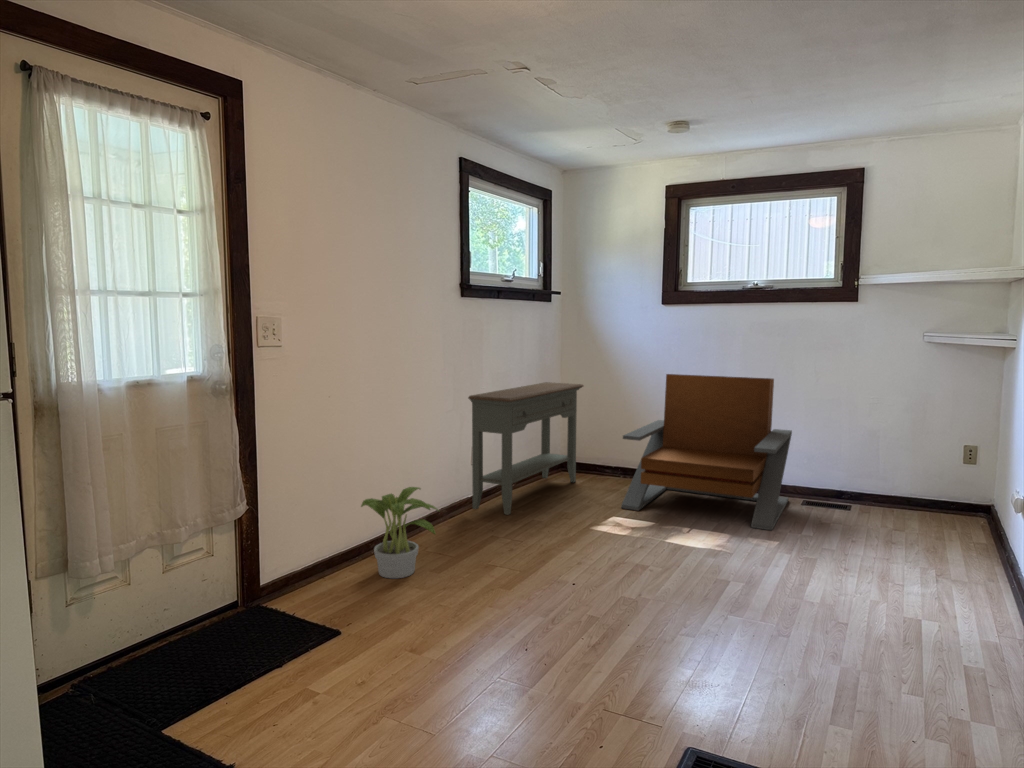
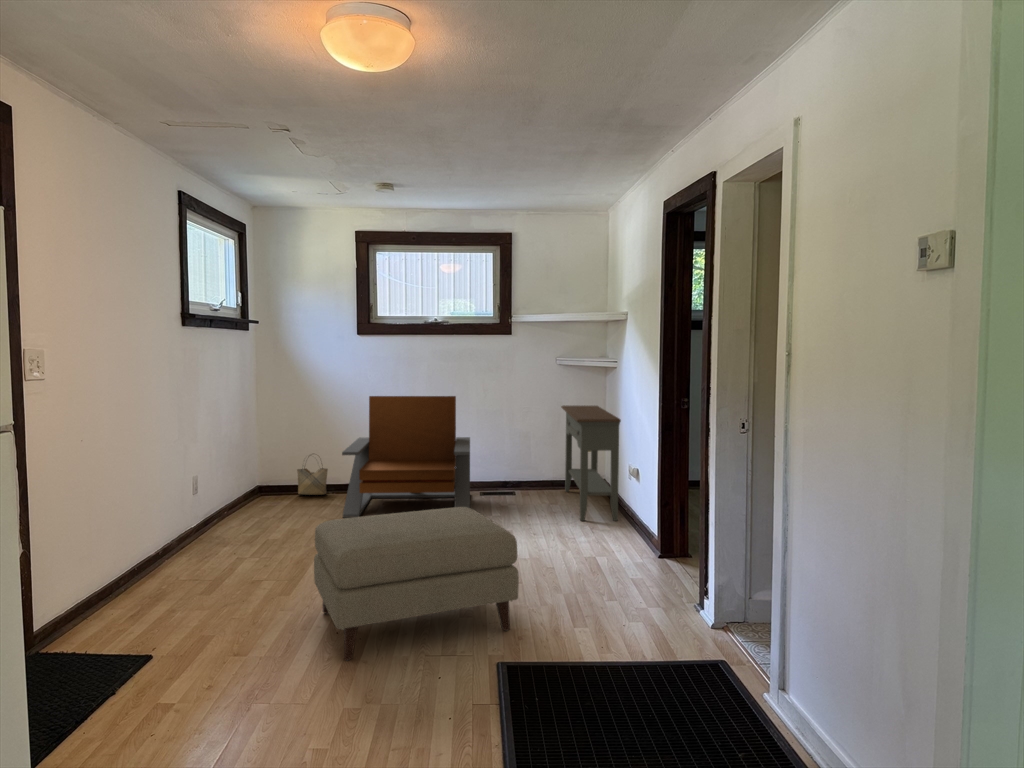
console table: present [468,382,583,515] -> present [561,405,621,521]
woven basket: none [593,433,625,478] -> present [297,468,328,495]
potted plant: present [361,487,438,578] -> none [116,515,214,607]
ottoman: none [490,519,750,720] -> present [314,507,519,661]

